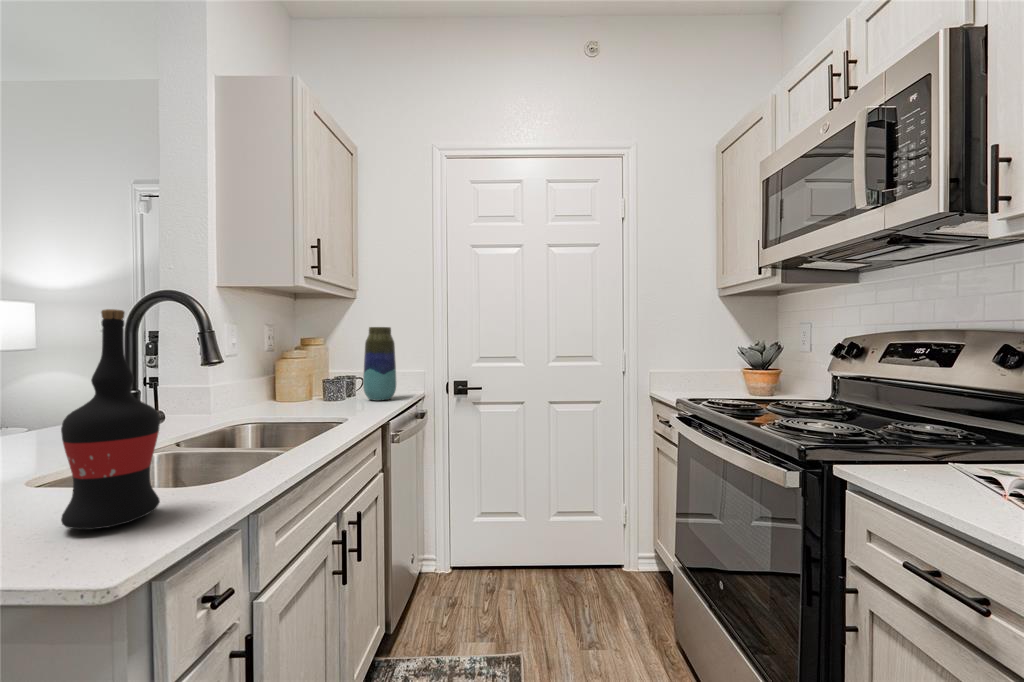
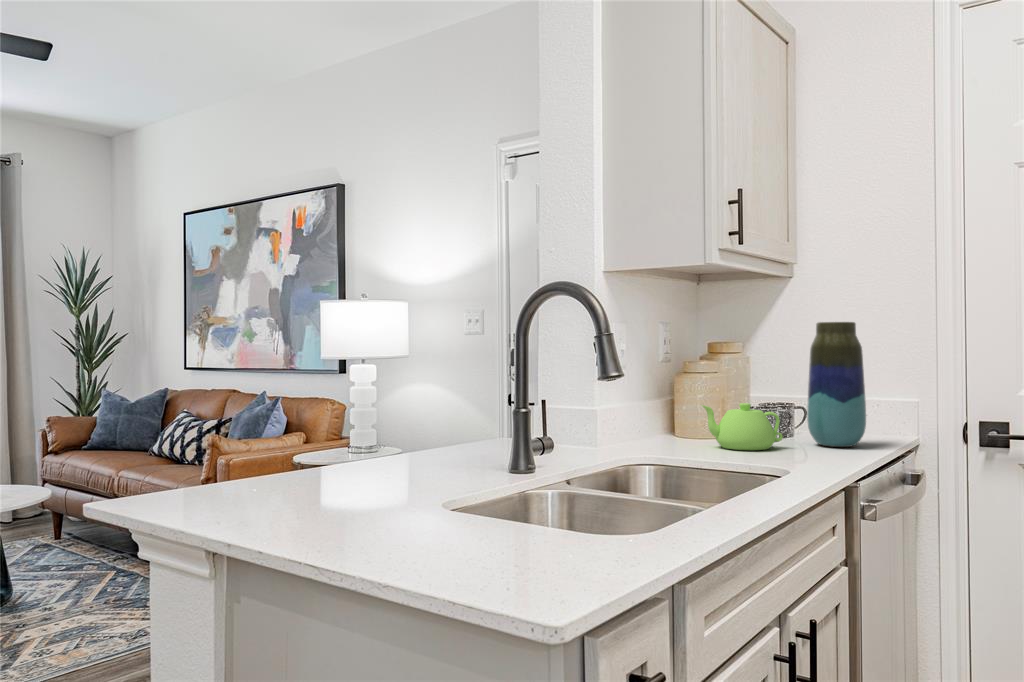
wine bottle: present [61,309,160,529] -> none [495,311,581,562]
teapot: none [293,377,348,407] -> present [702,403,783,450]

